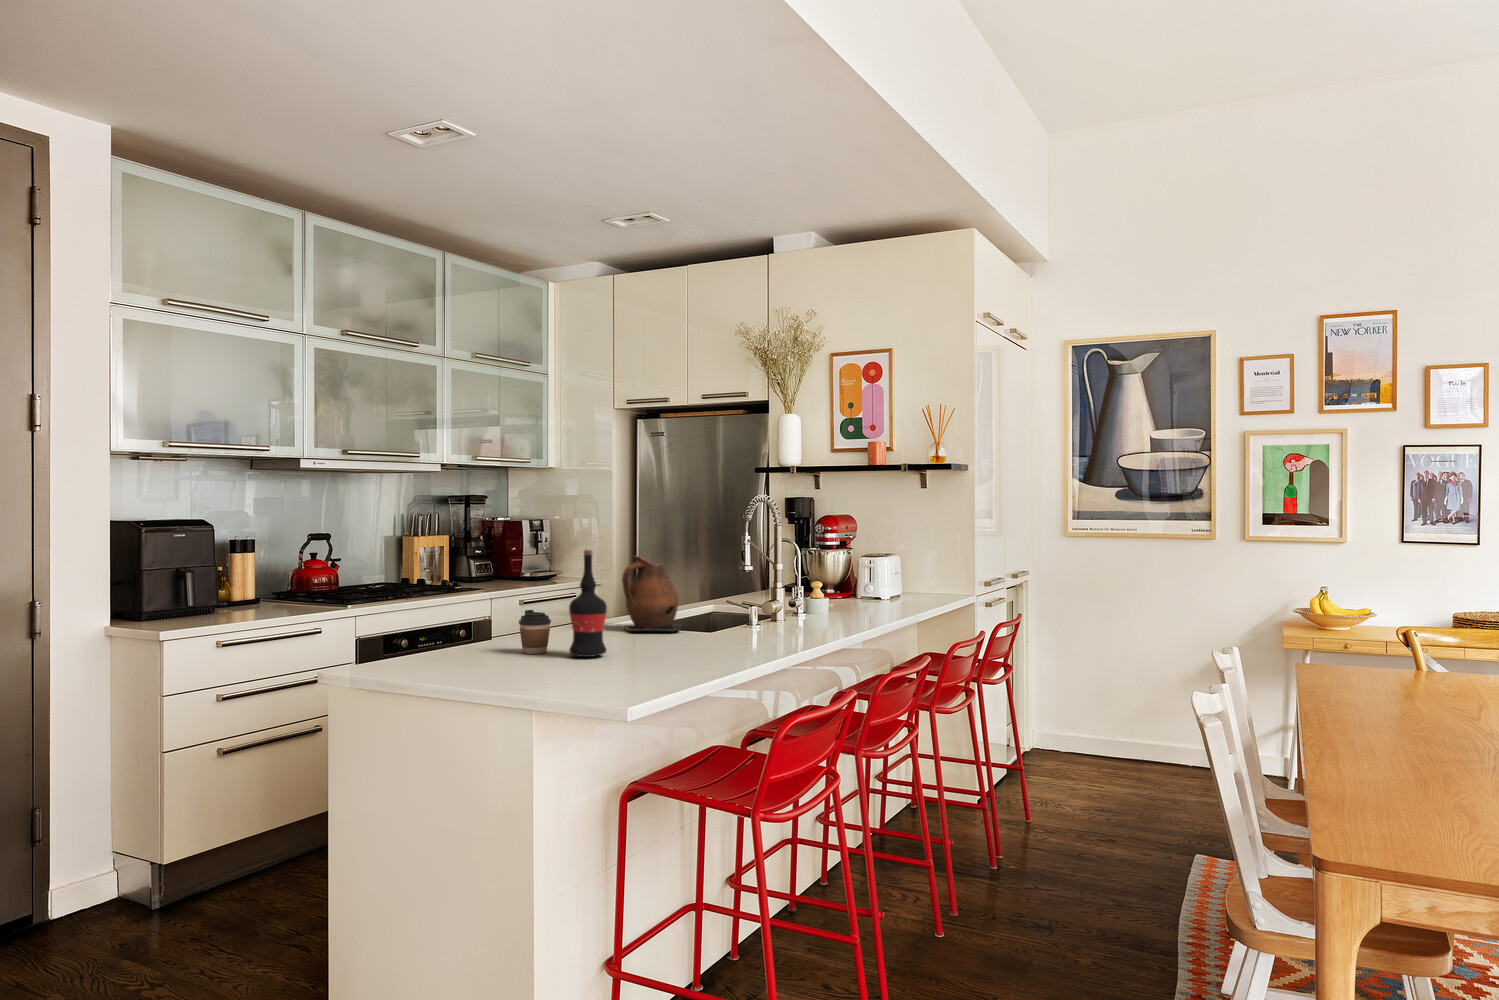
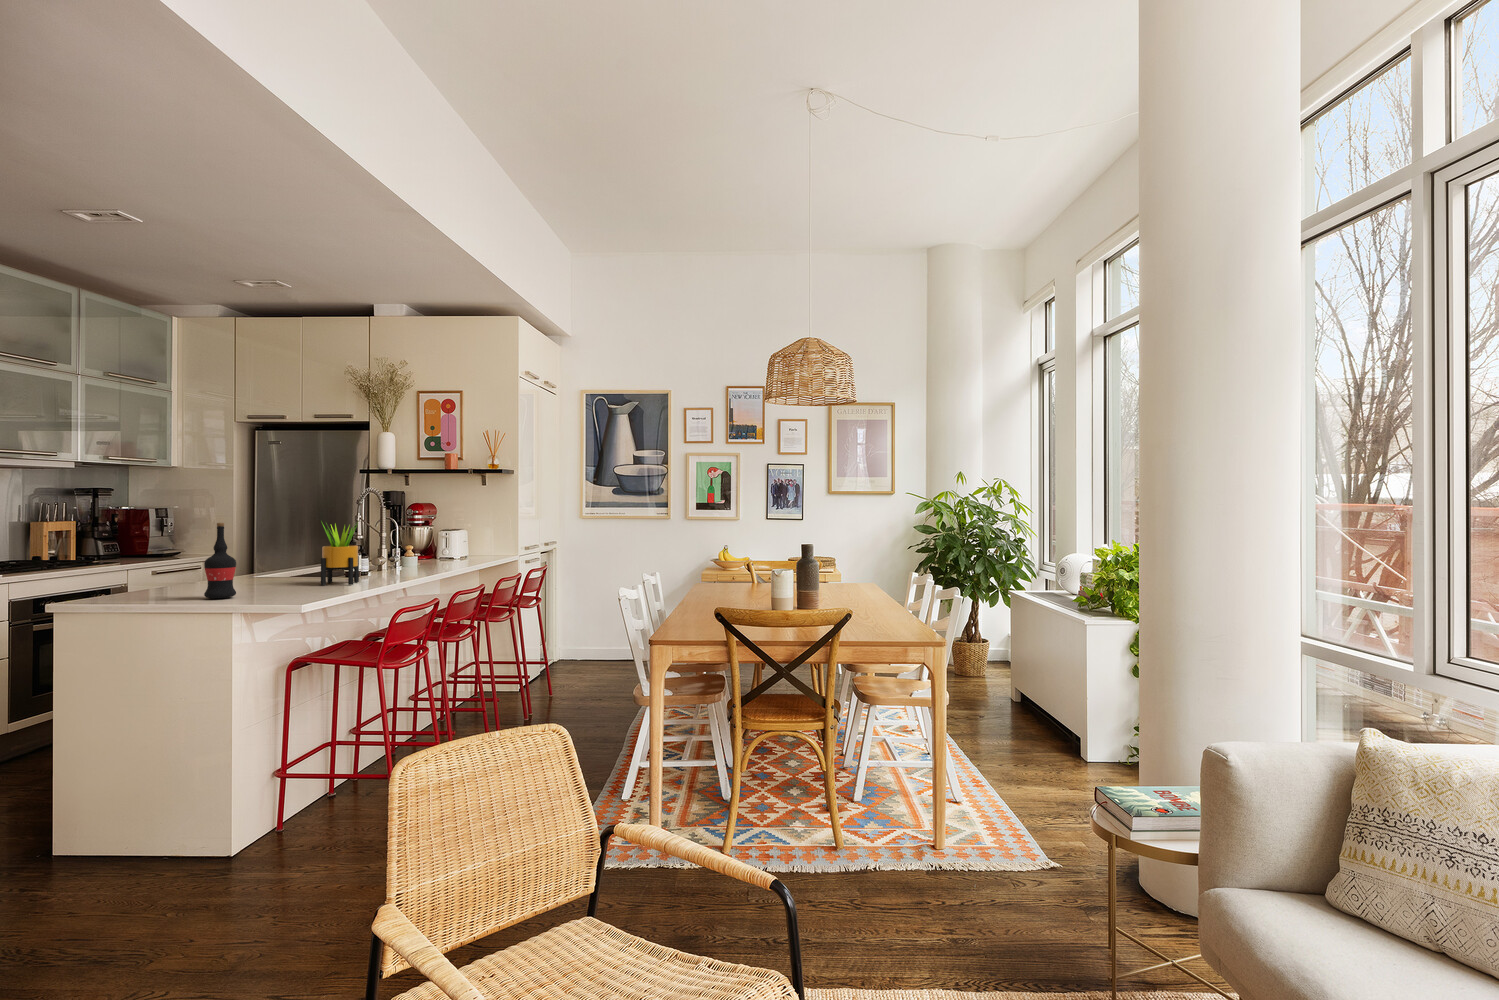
potted plant: none [710,544,761,642] -> present [321,525,359,586]
ceramic pitcher: present [622,556,682,632] -> none [248,529,298,583]
coffee cup: present [519,610,551,654] -> none [159,568,188,599]

